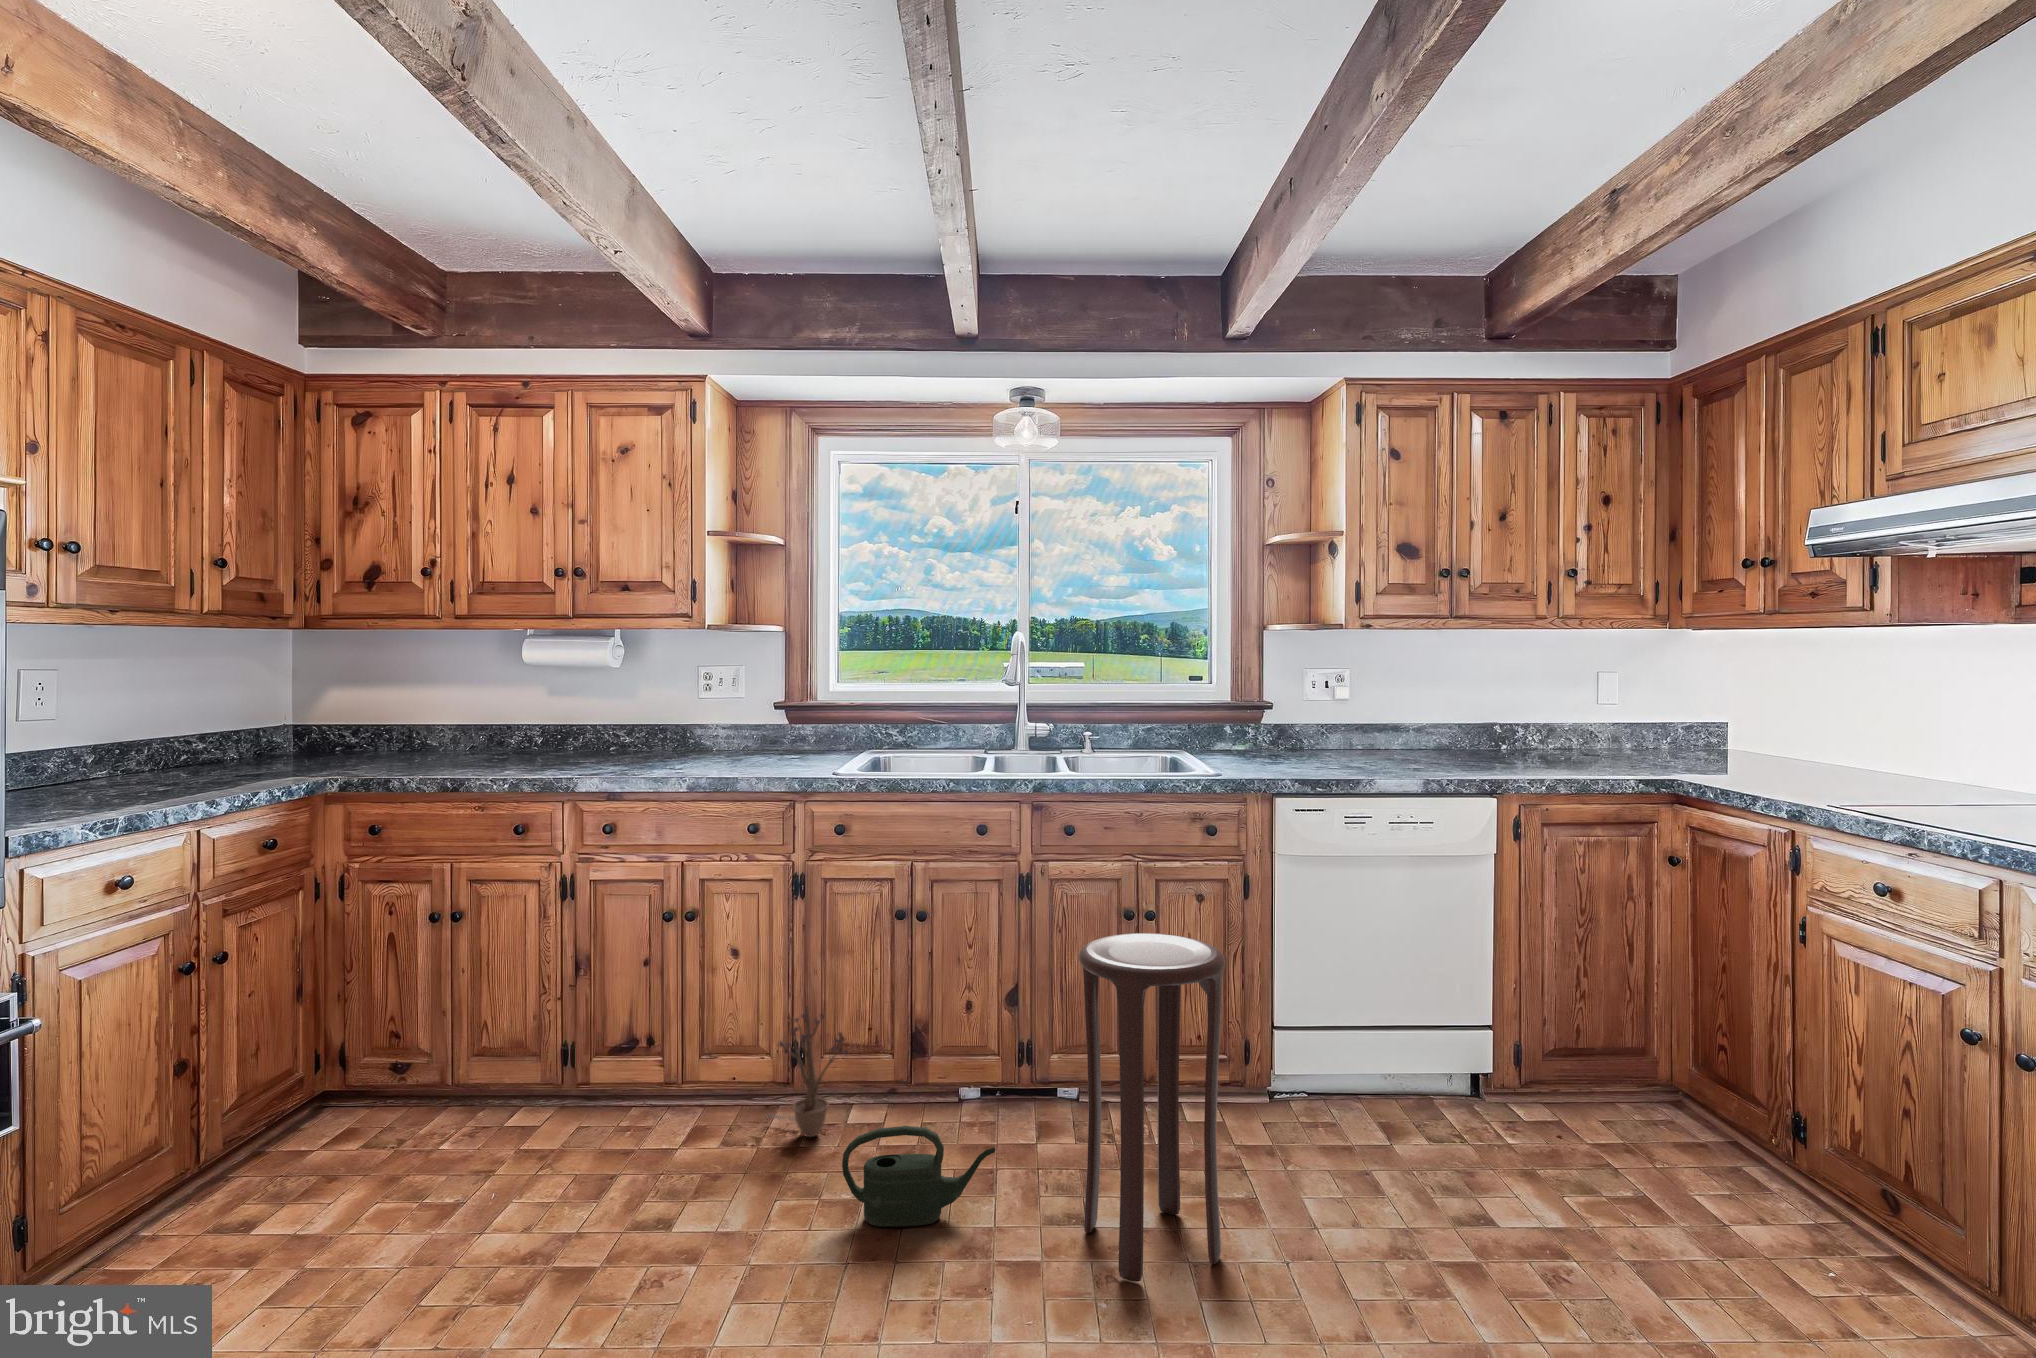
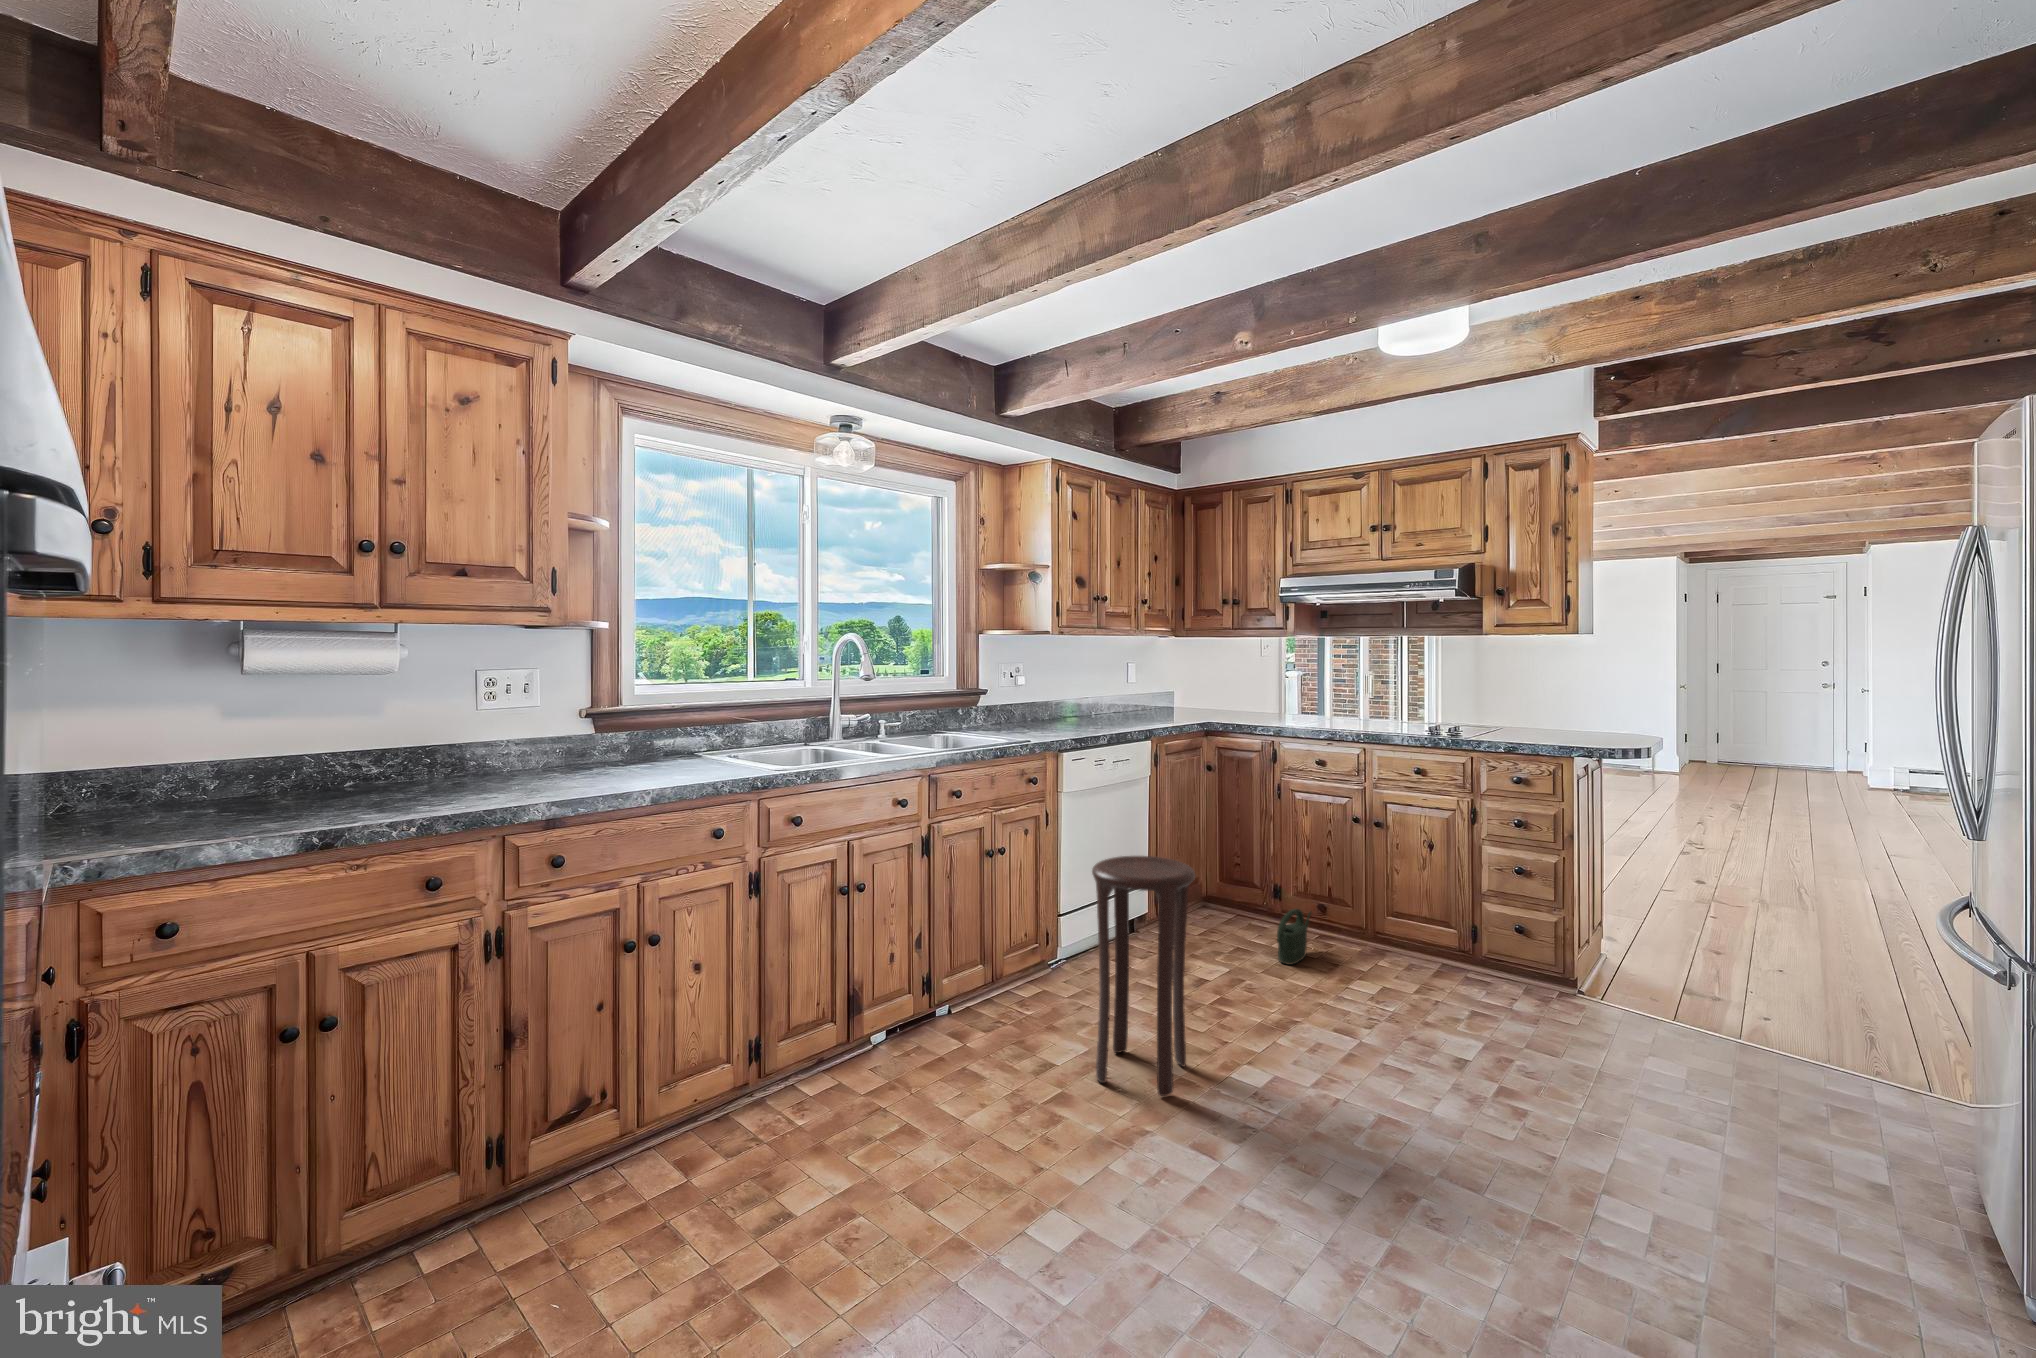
decorative plant: present [768,1005,848,1137] -> none [759,994,855,1121]
watering can: present [842,1126,995,1227] -> present [1277,909,1312,965]

